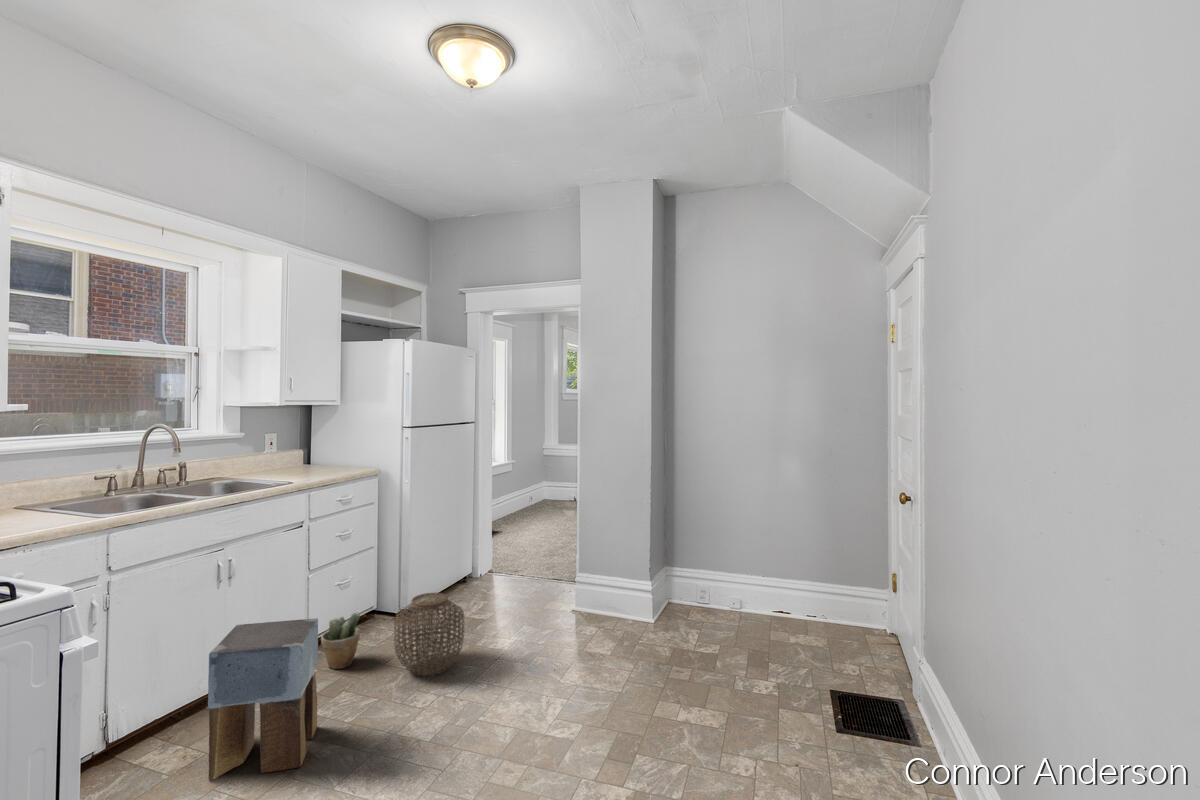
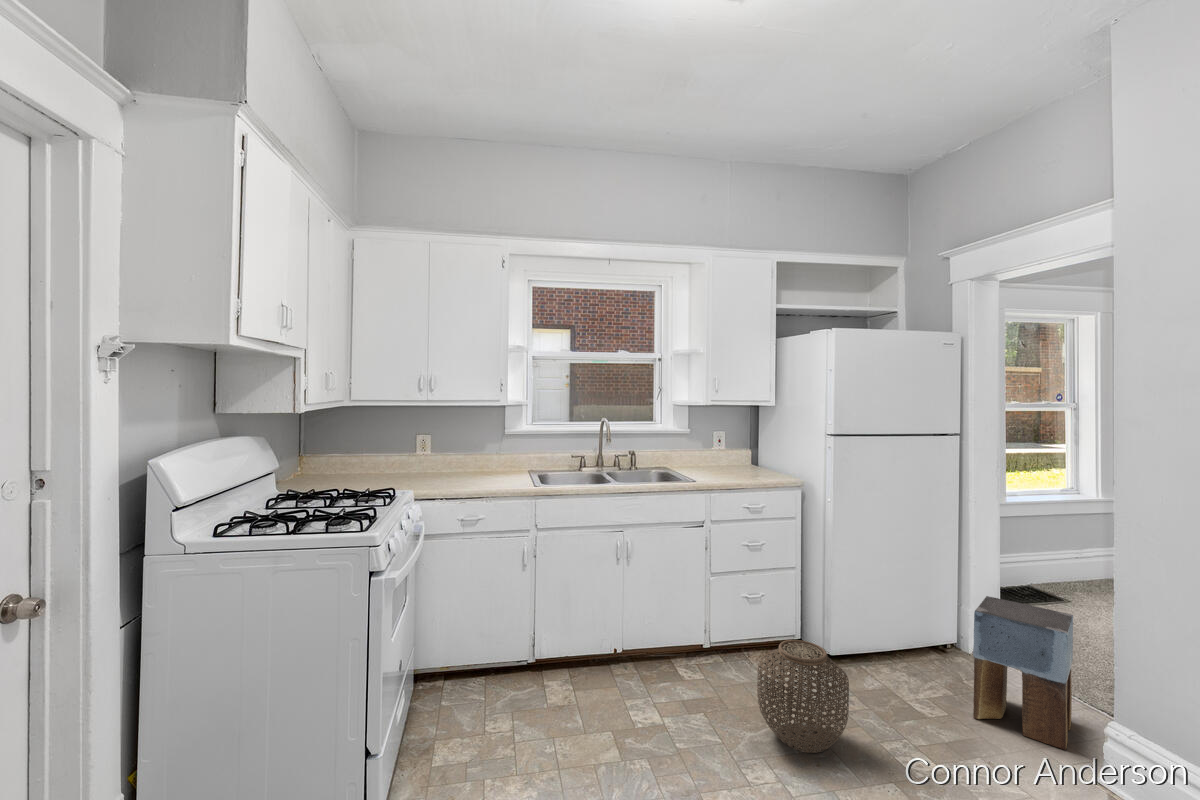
potted plant: present [321,613,360,669] -> none [705,630,745,689]
stool: present [208,618,318,780] -> present [973,596,1073,750]

